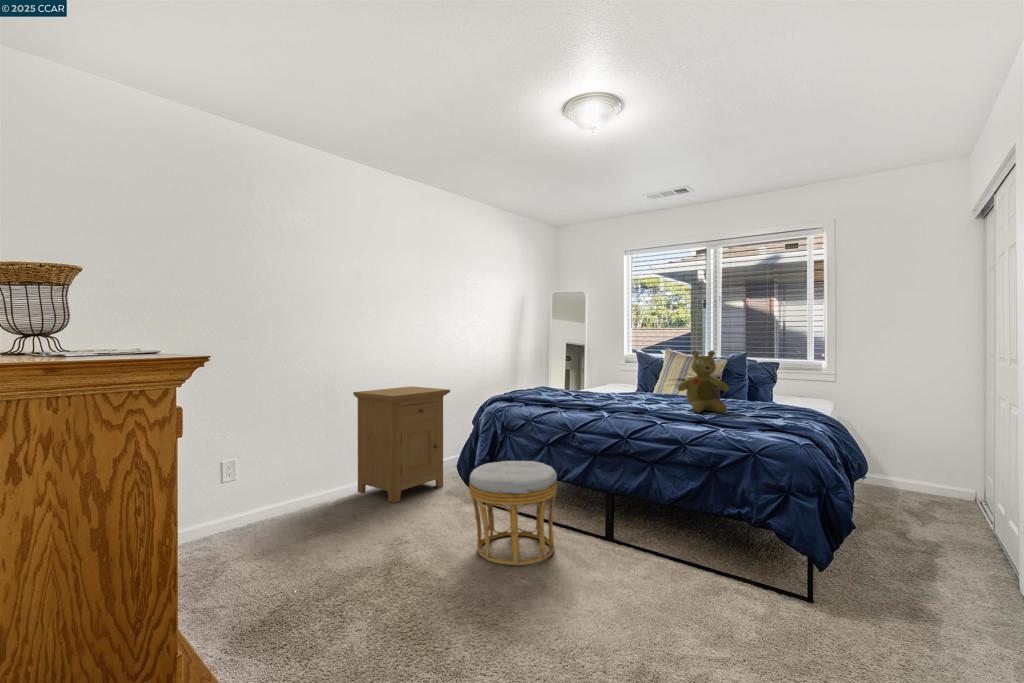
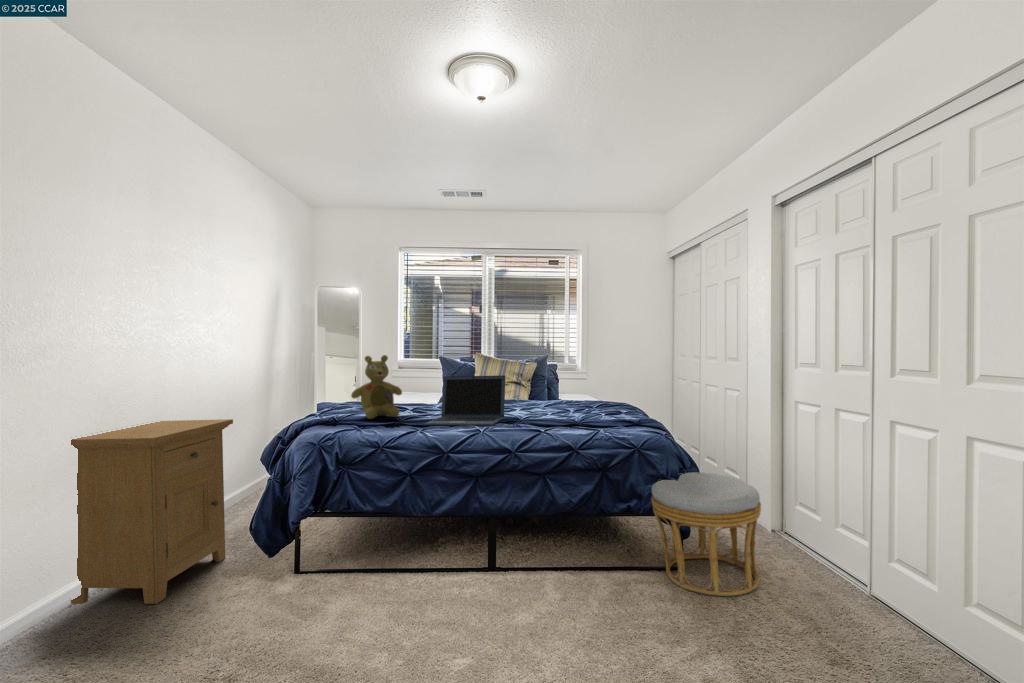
stuffed bear: present [678,350,729,413] -> present [351,355,402,419]
laptop: none [570,368,648,414] -> present [425,375,505,425]
ottoman: present [469,461,557,565] -> present [651,472,761,596]

